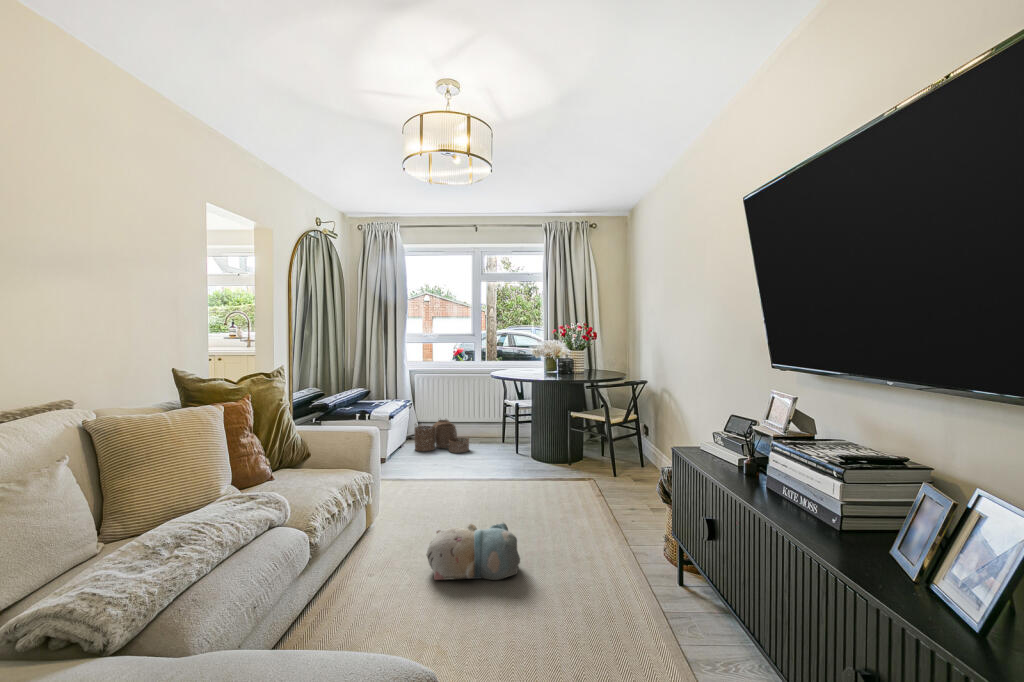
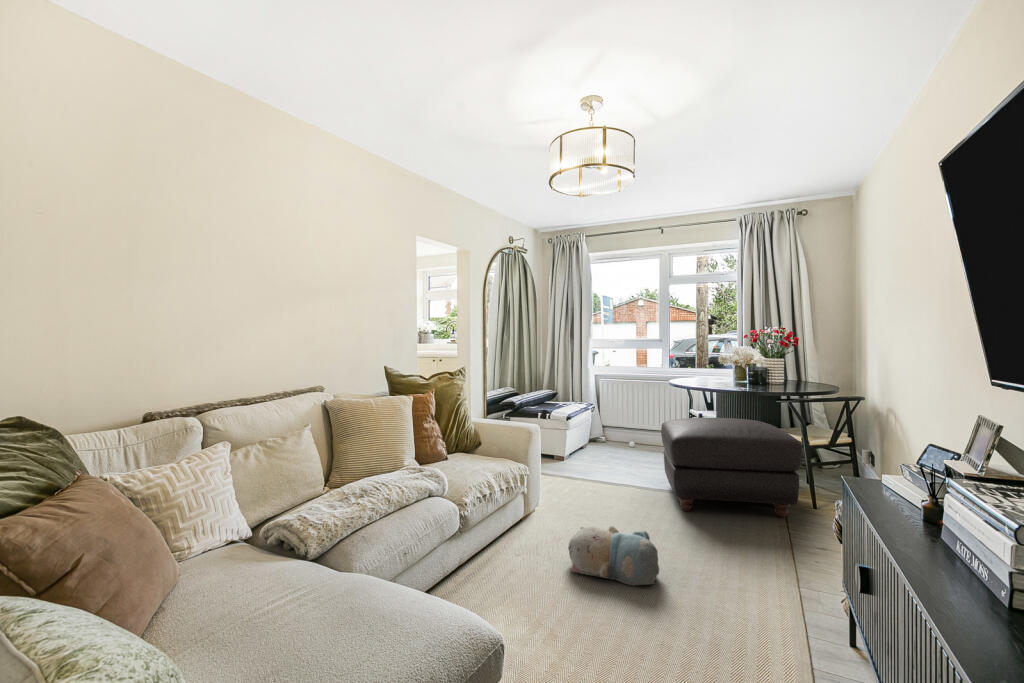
ottoman: none [489,405,613,496] -> present [661,418,803,517]
woven basket: present [415,420,469,453] -> none [595,423,649,460]

